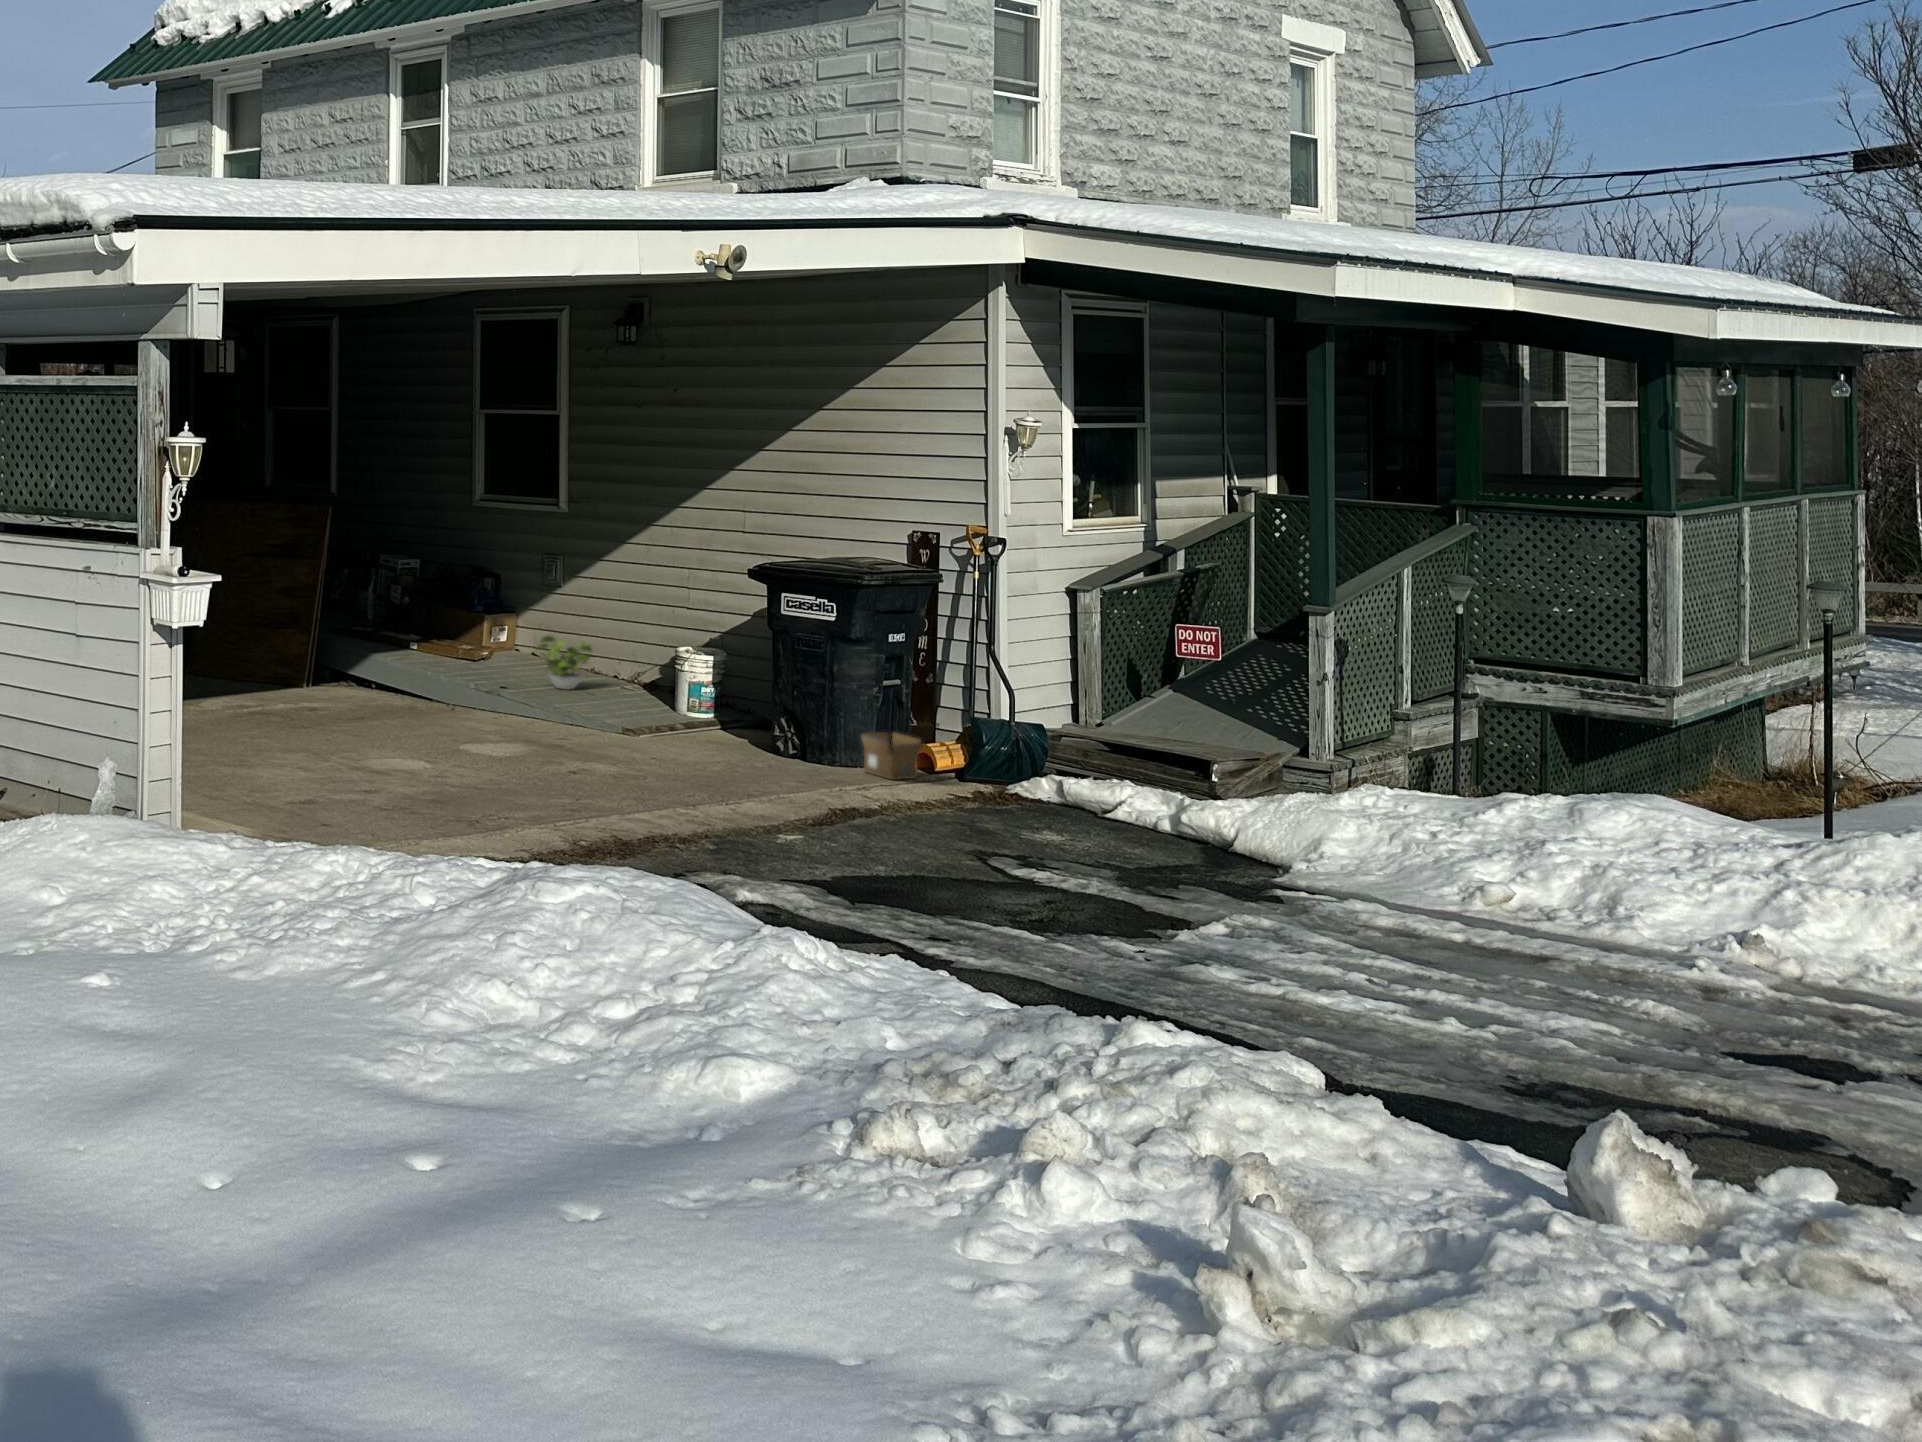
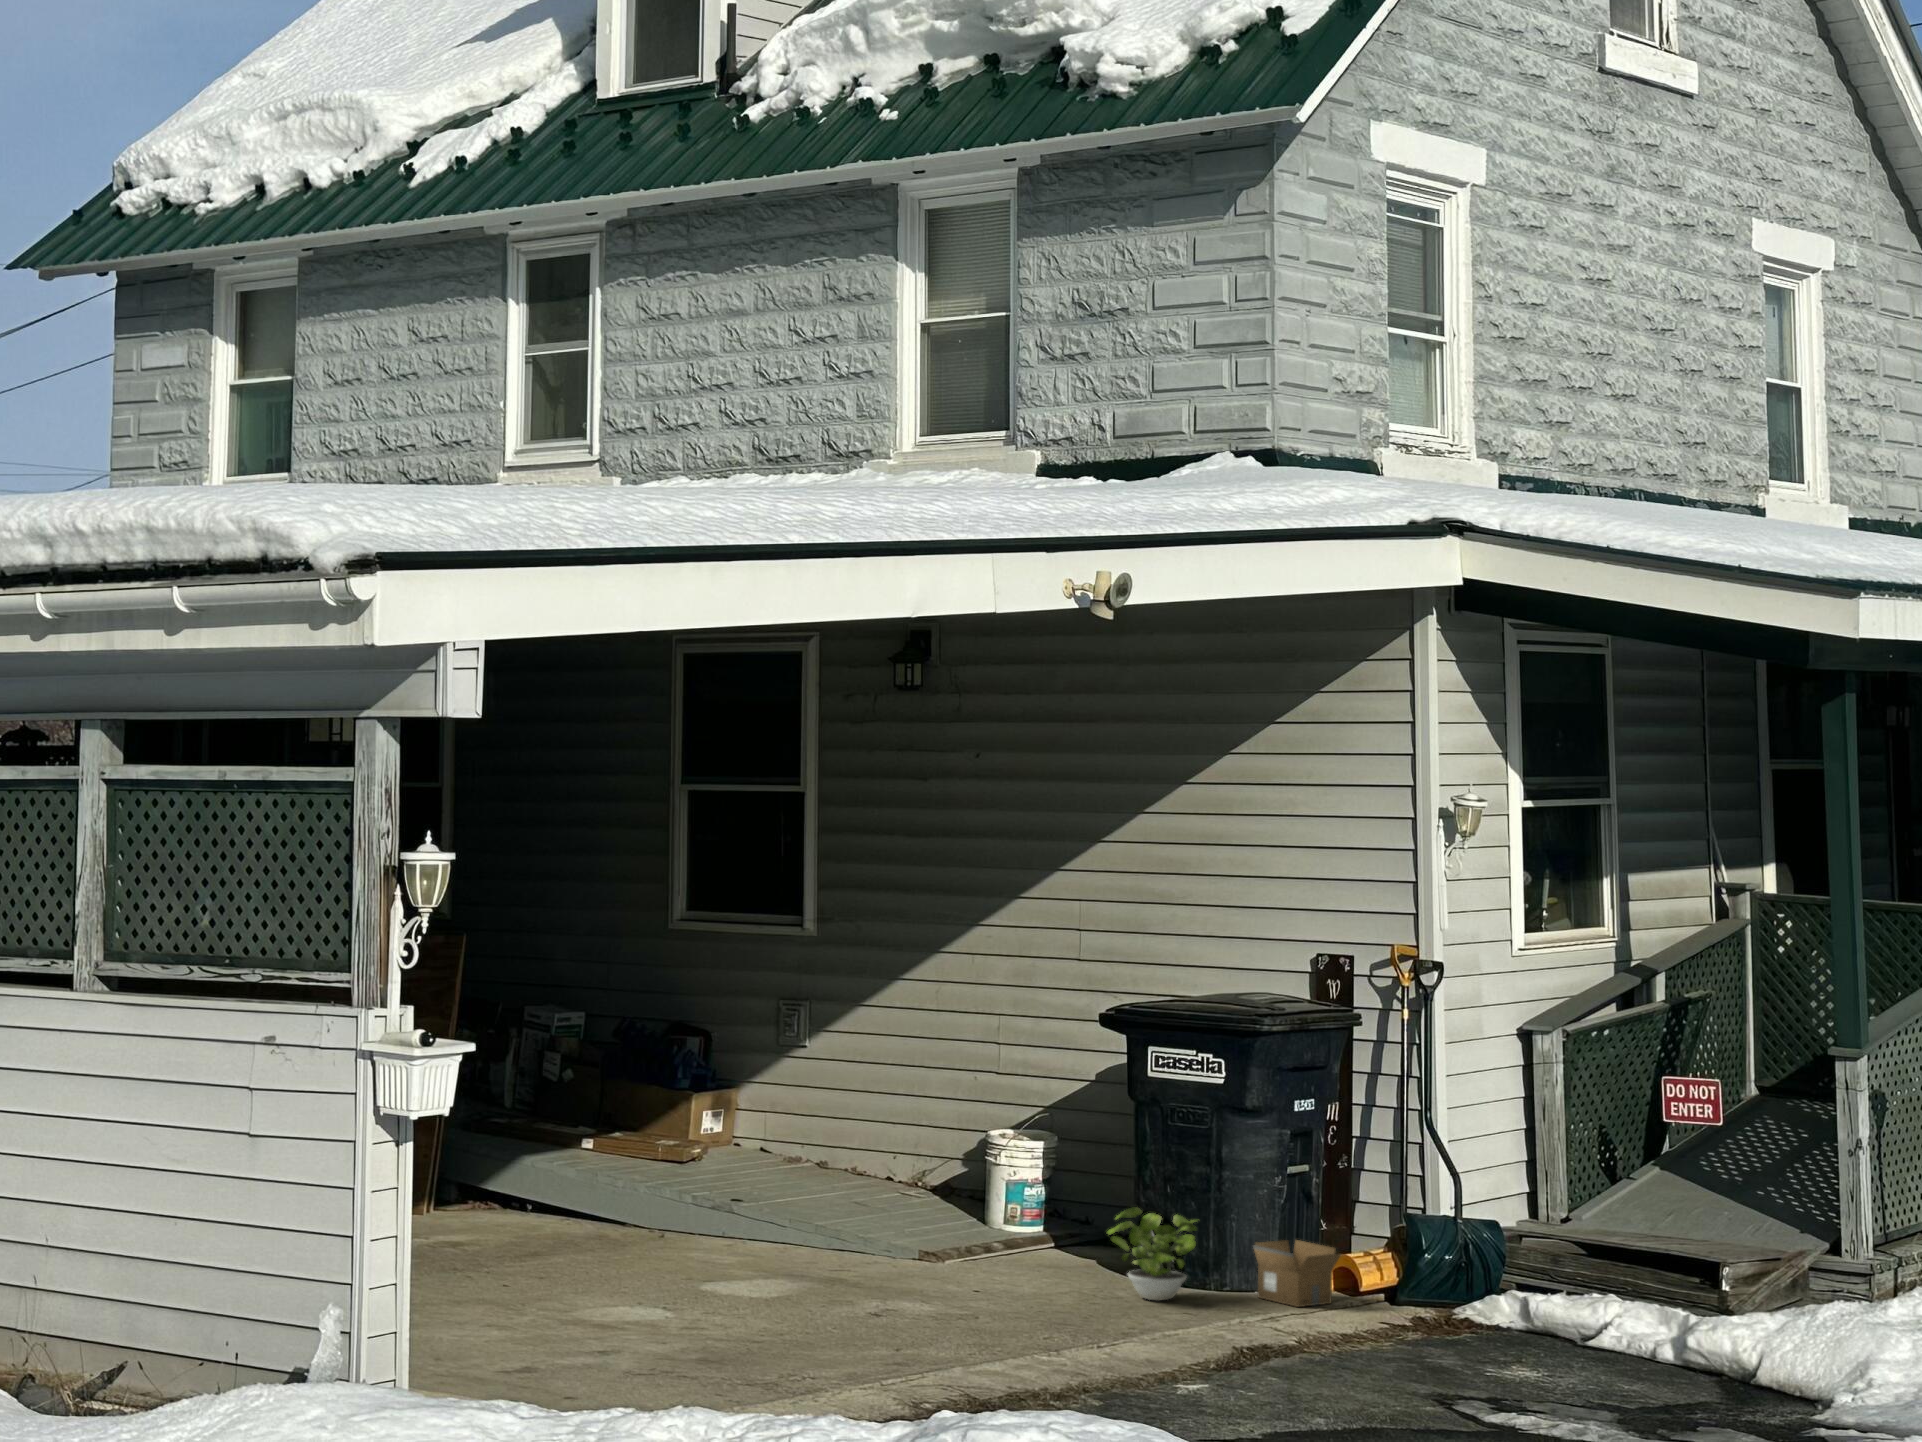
potted plant: present [537,636,592,690] -> present [1107,1207,1198,1301]

